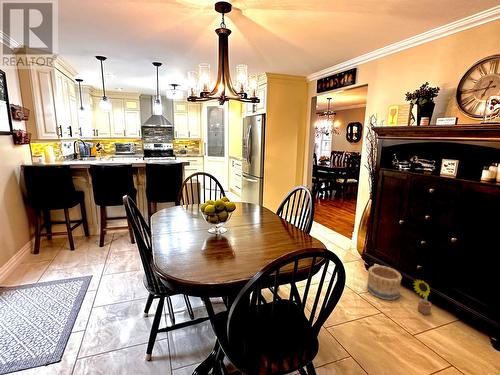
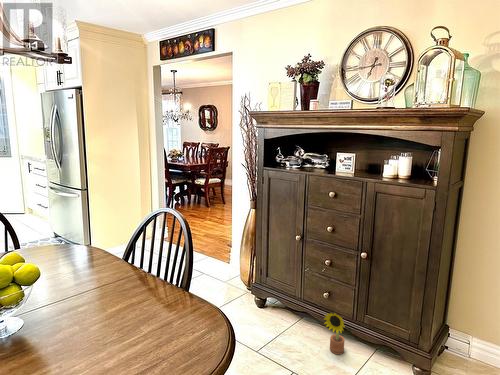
basket: present [367,265,402,300] -> none [266,300,307,348]

